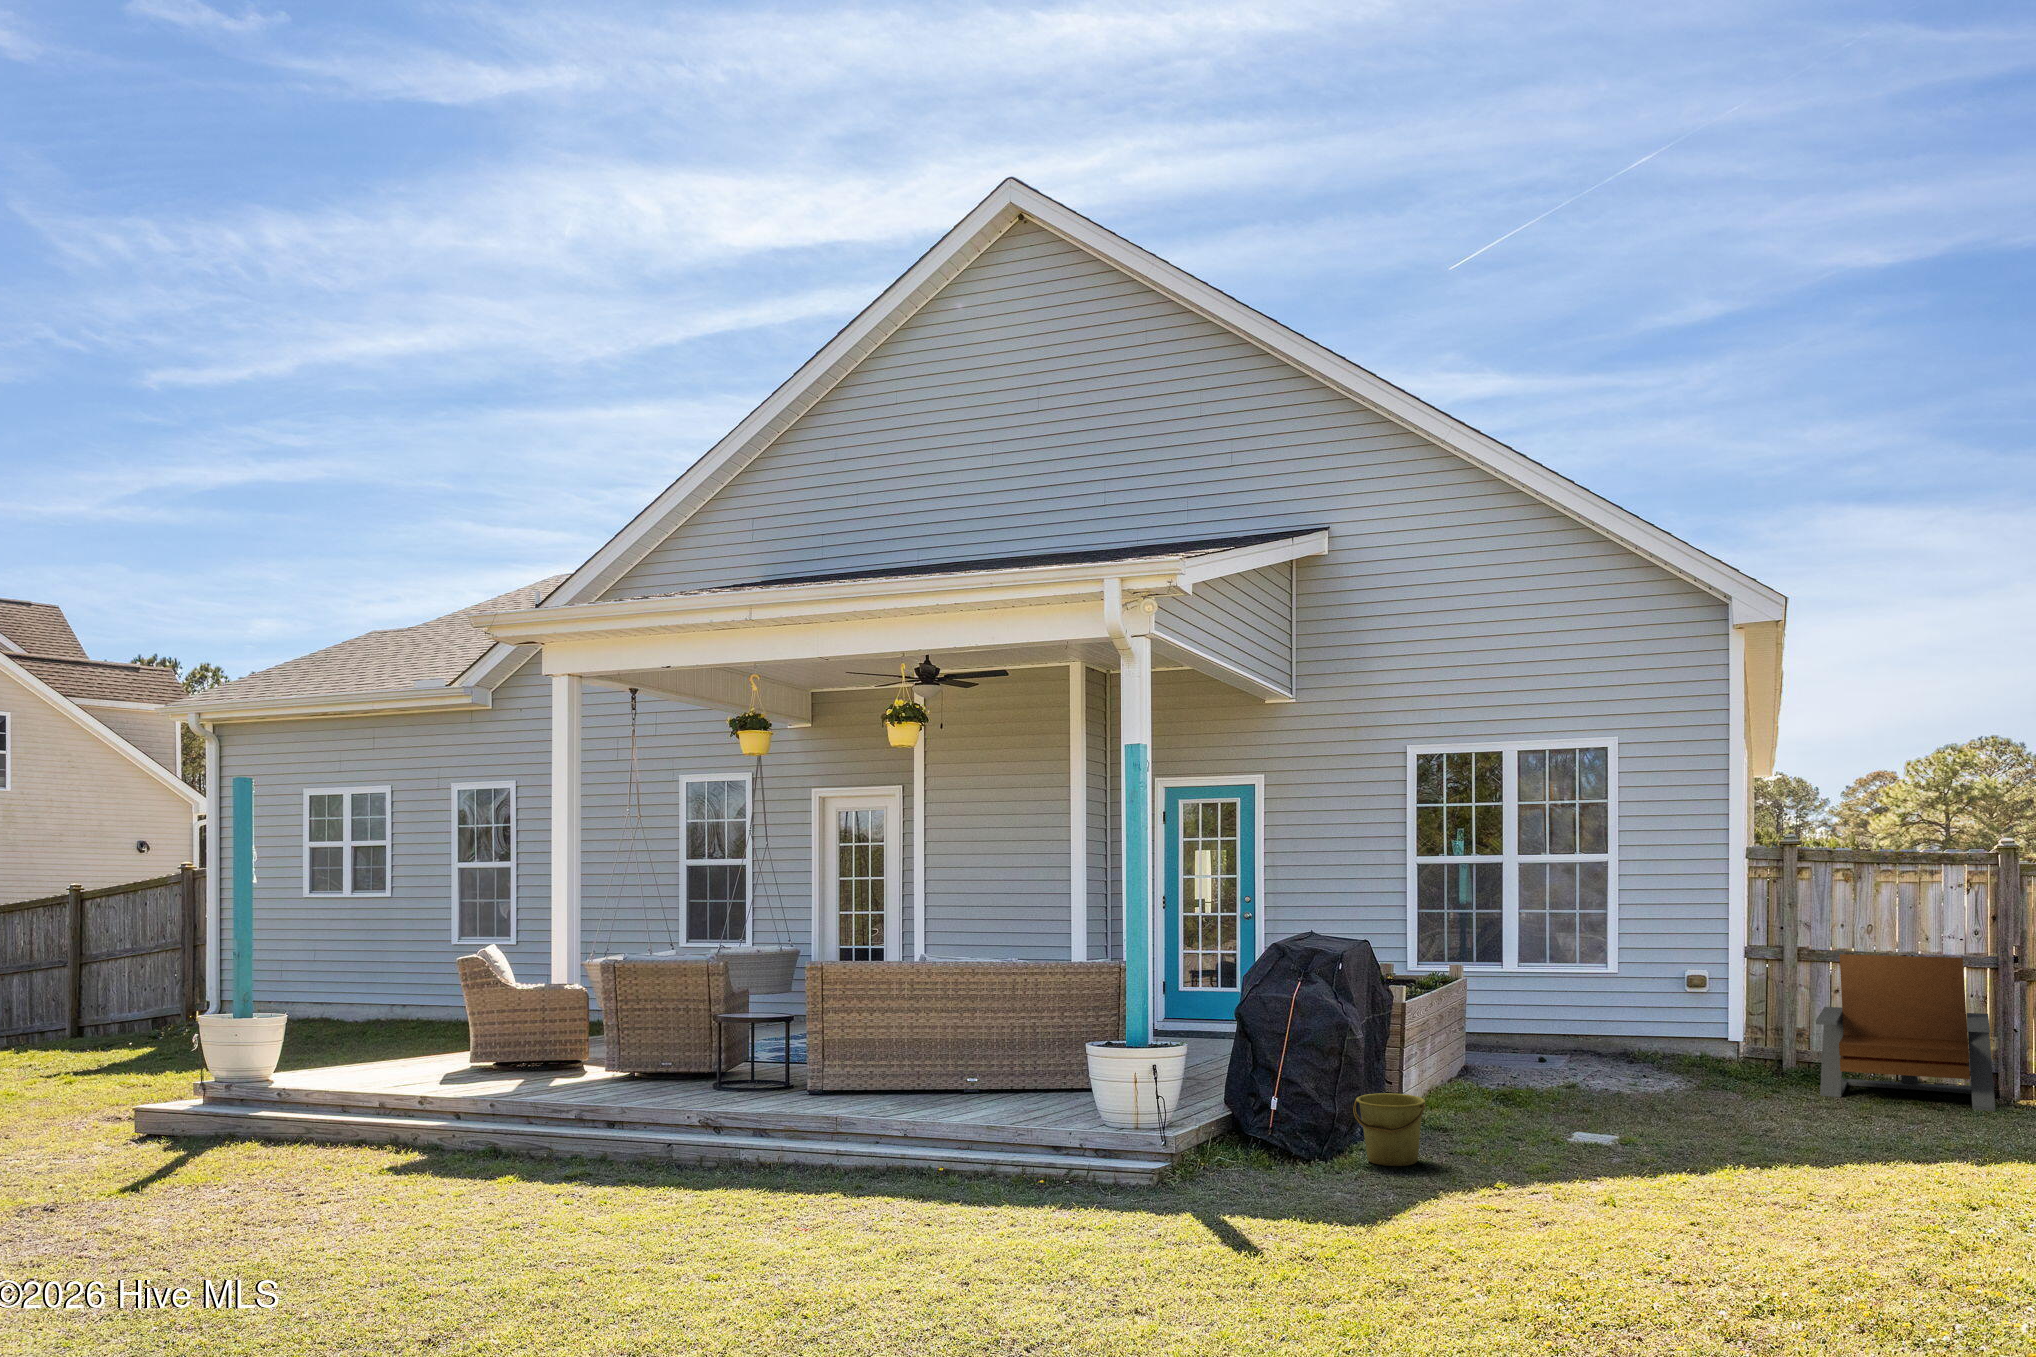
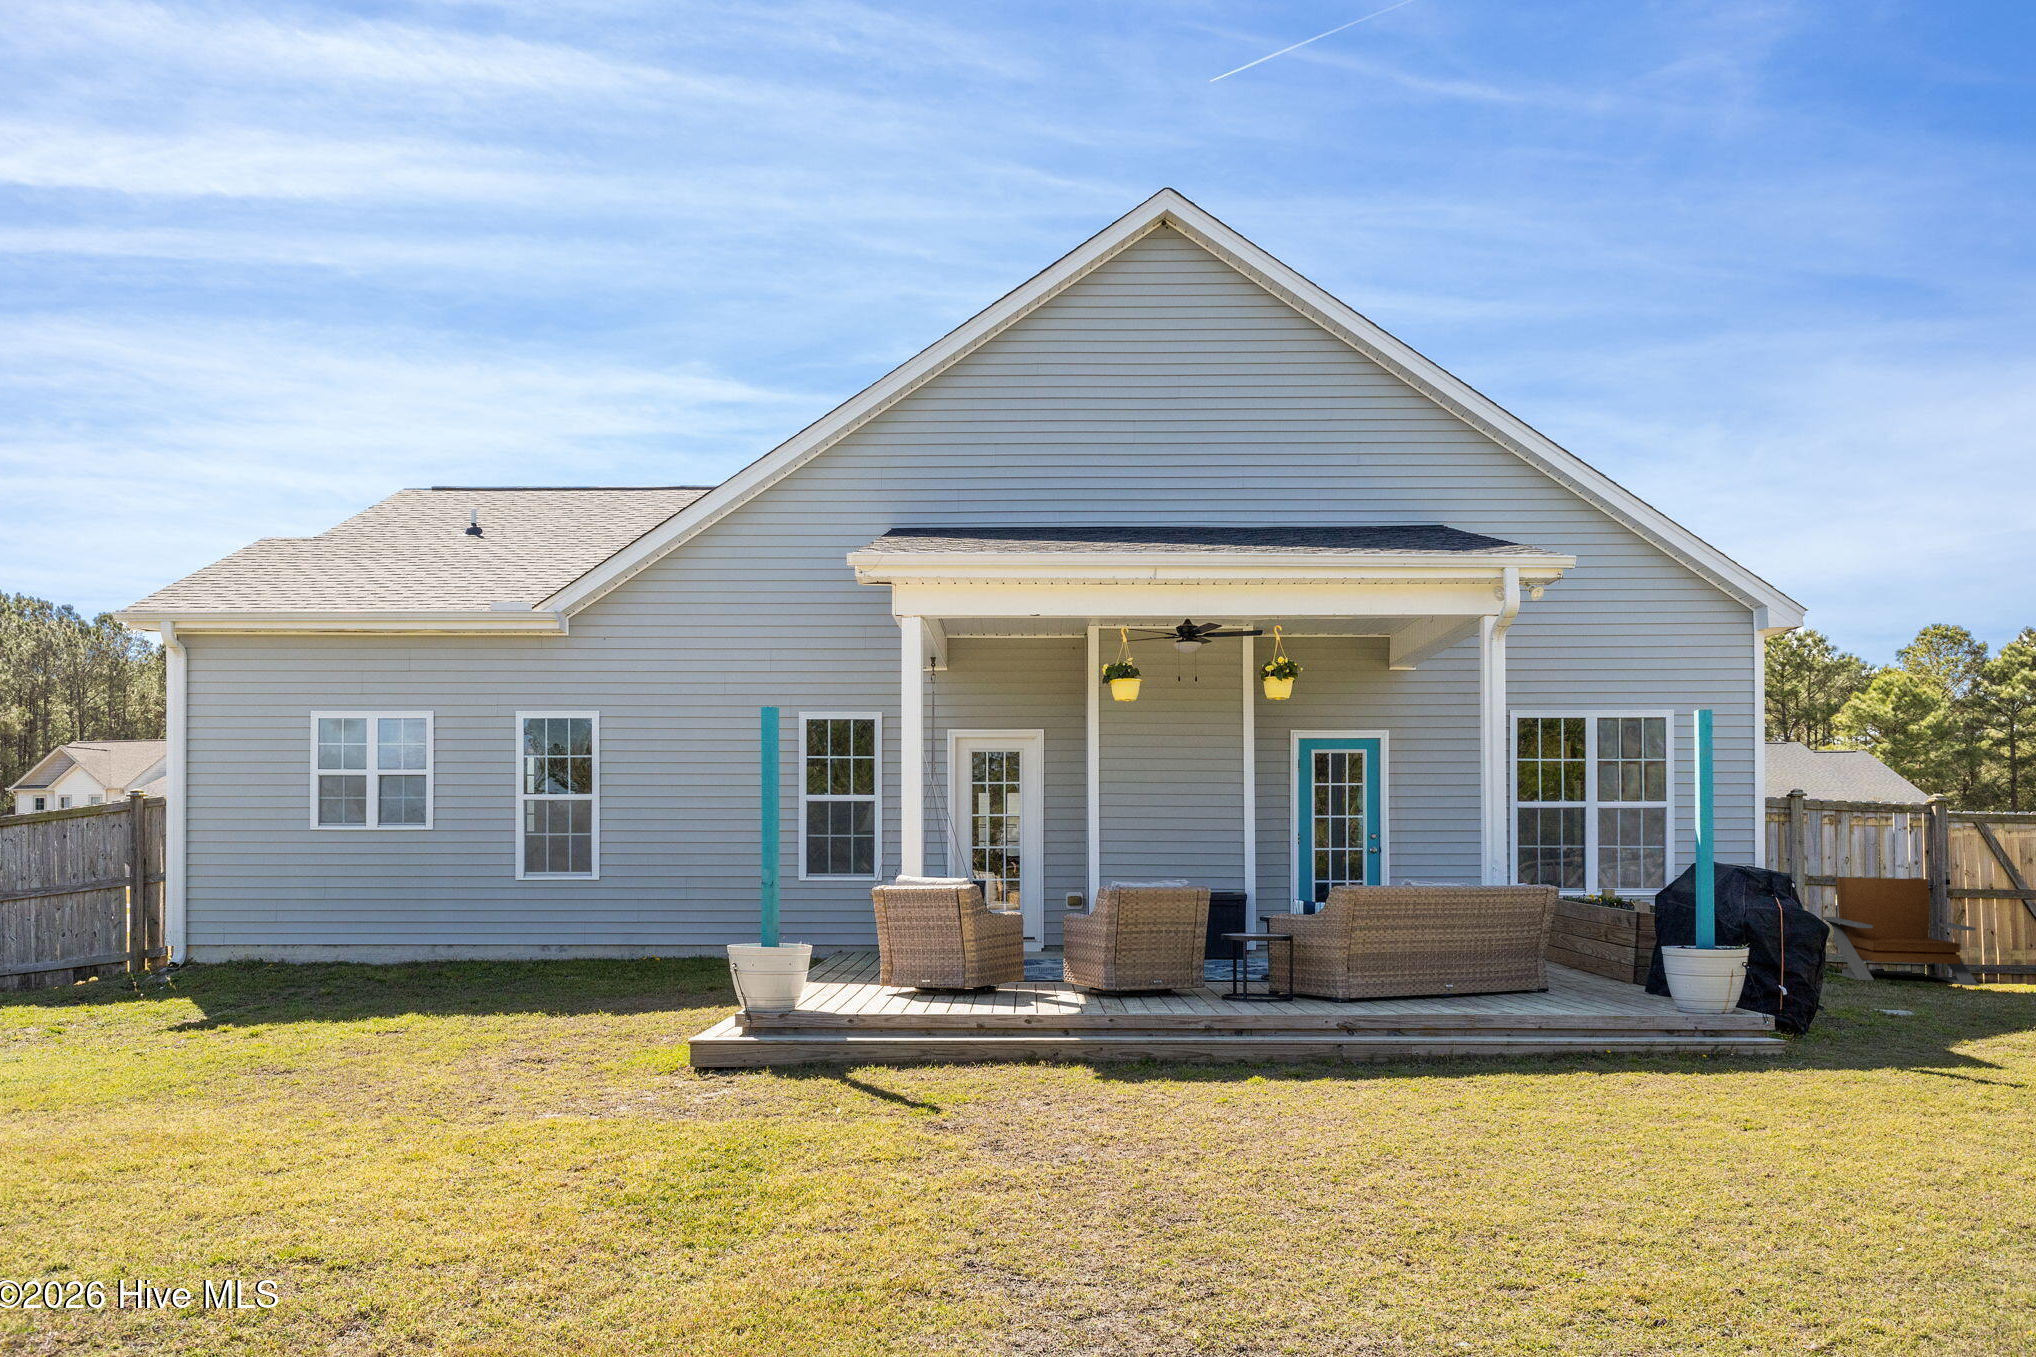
bucket: present [1353,1093,1426,1166] -> none [1813,979,1877,1033]

